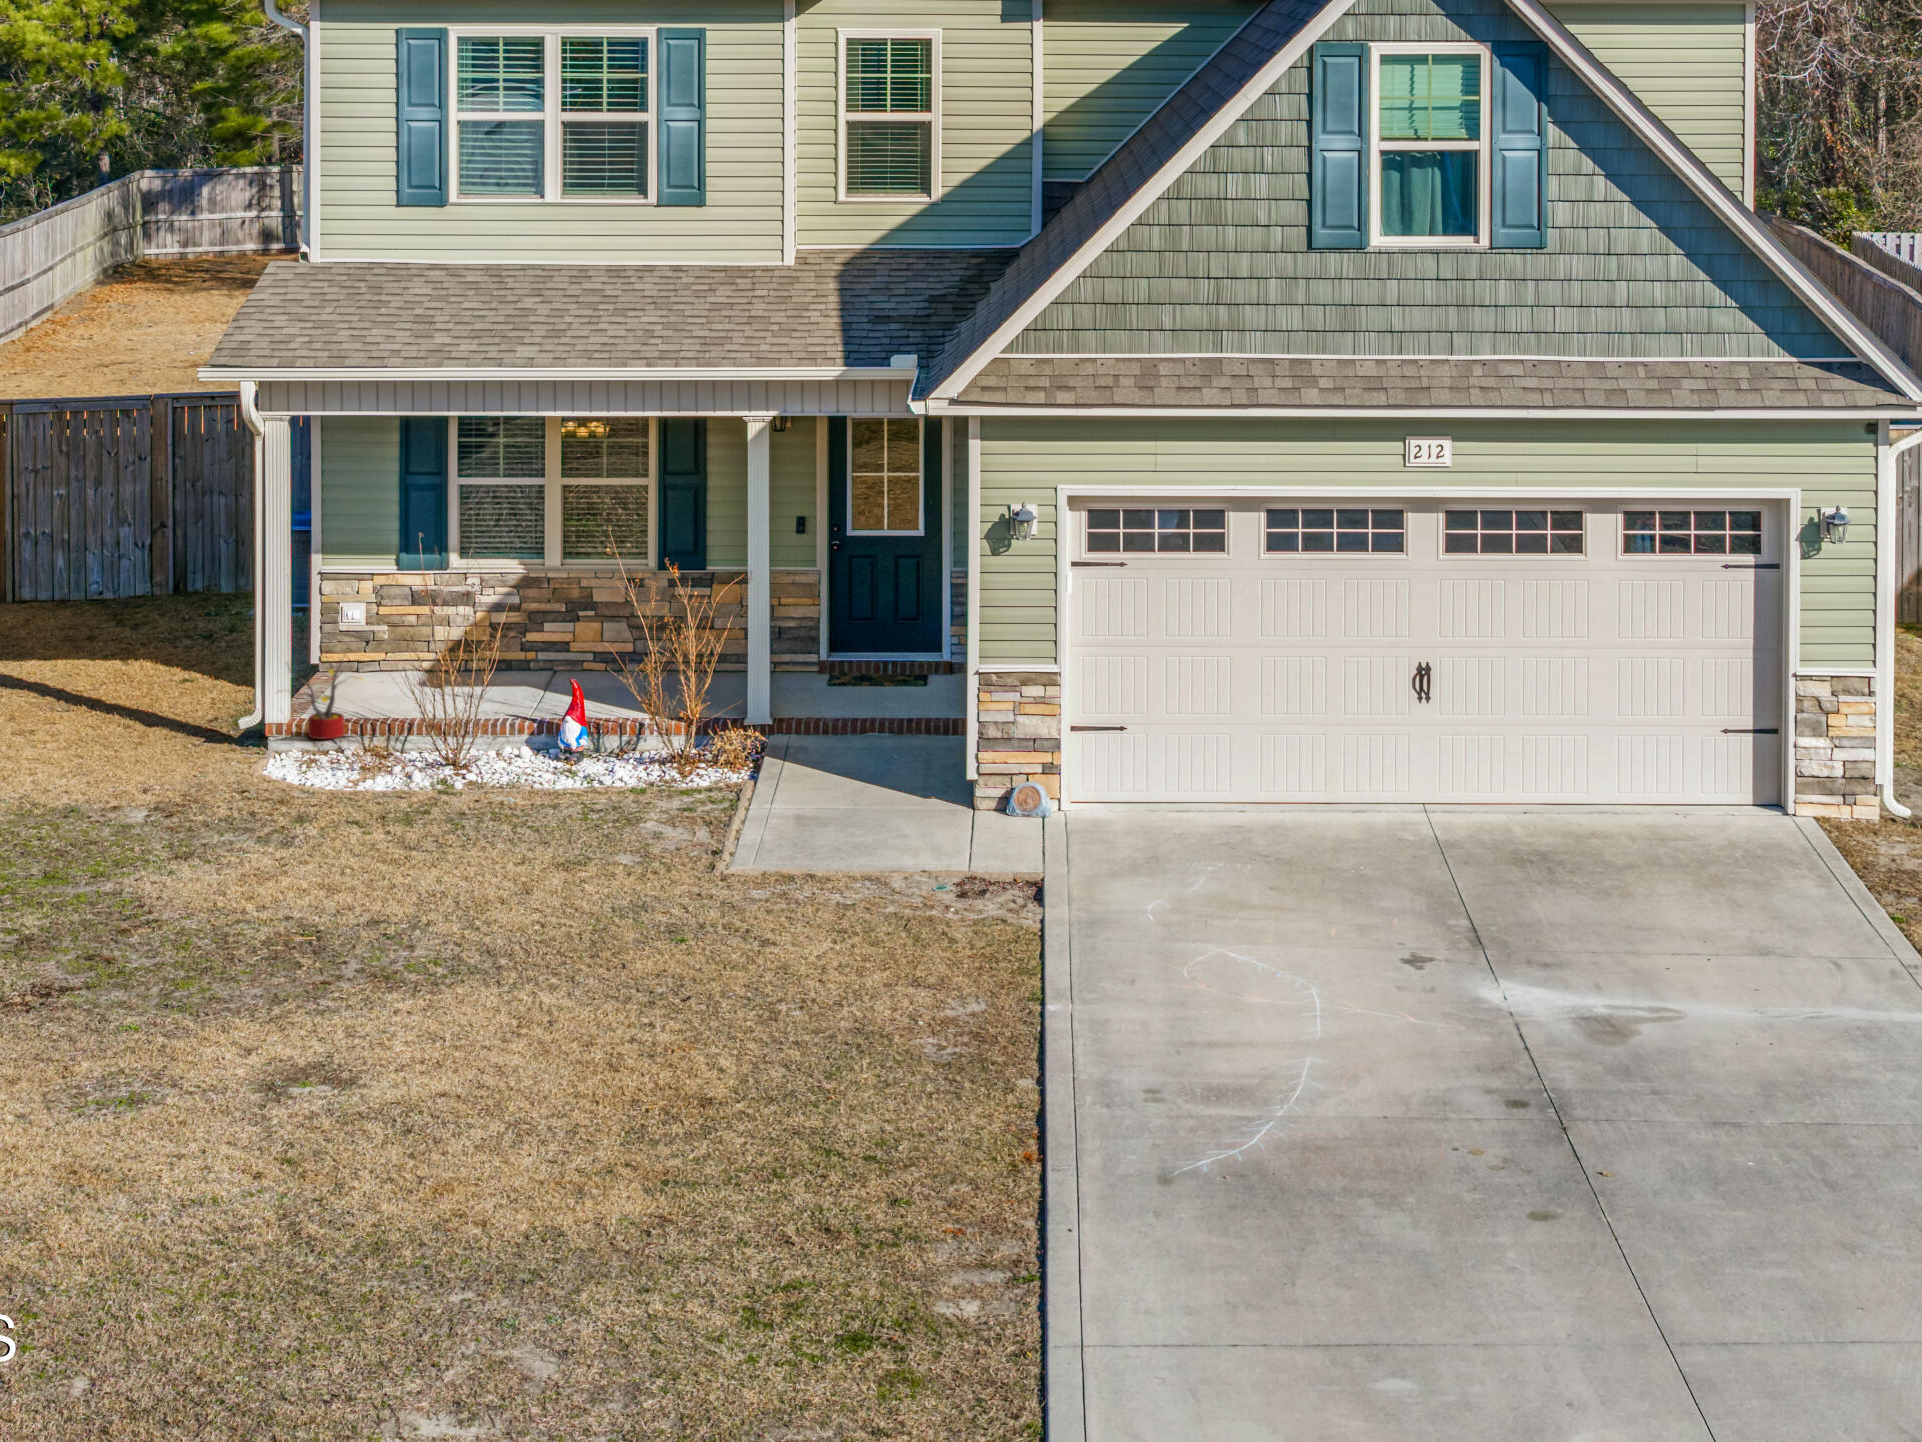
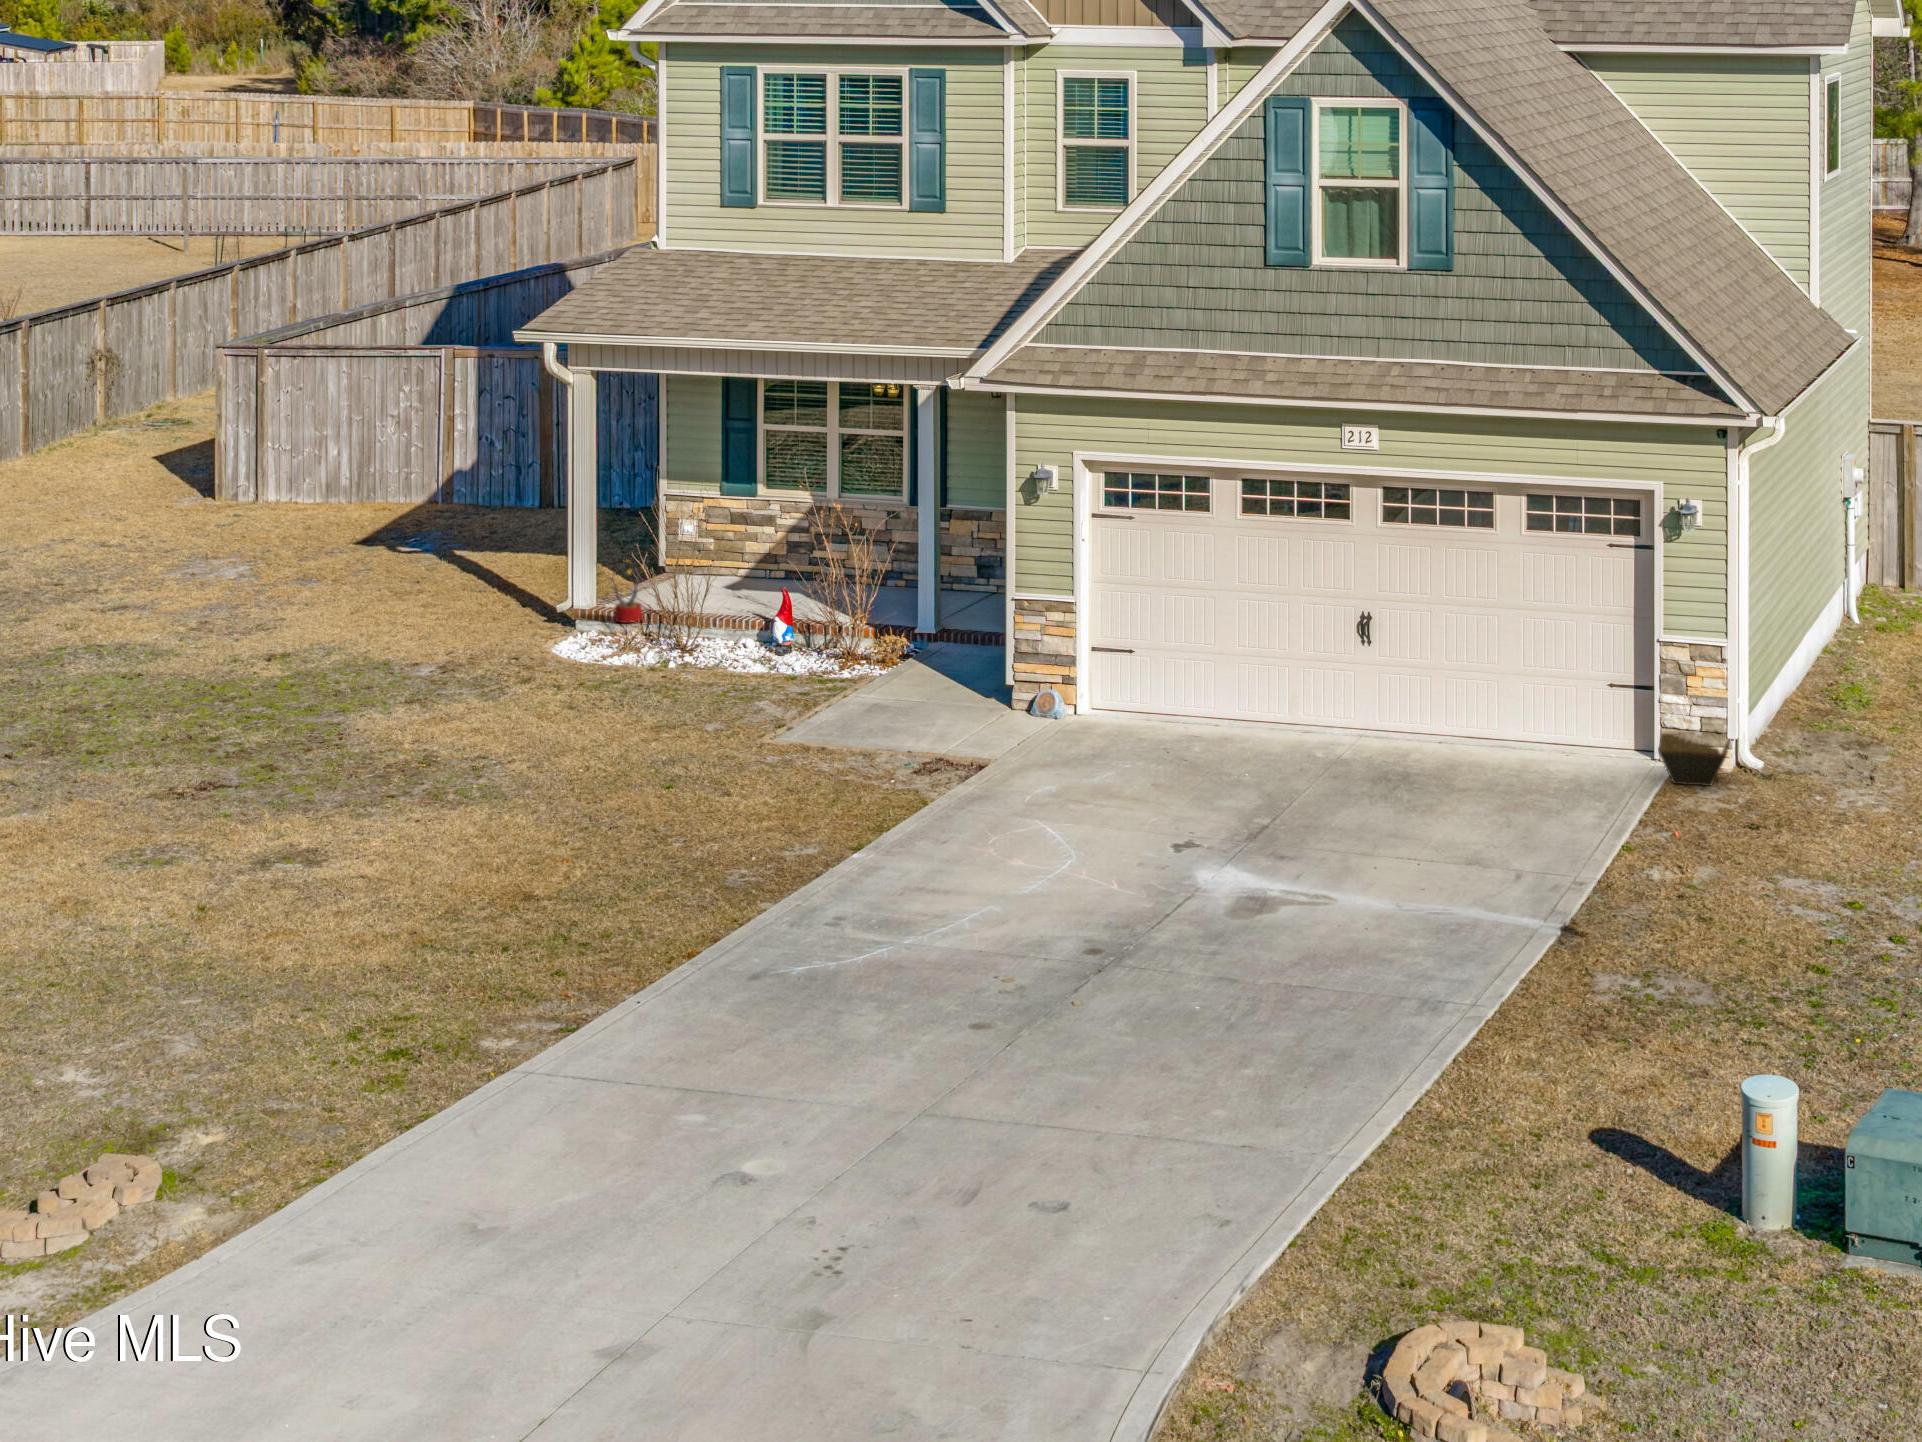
basket: none [1807,777,1916,836] -> present [1658,734,1728,786]

